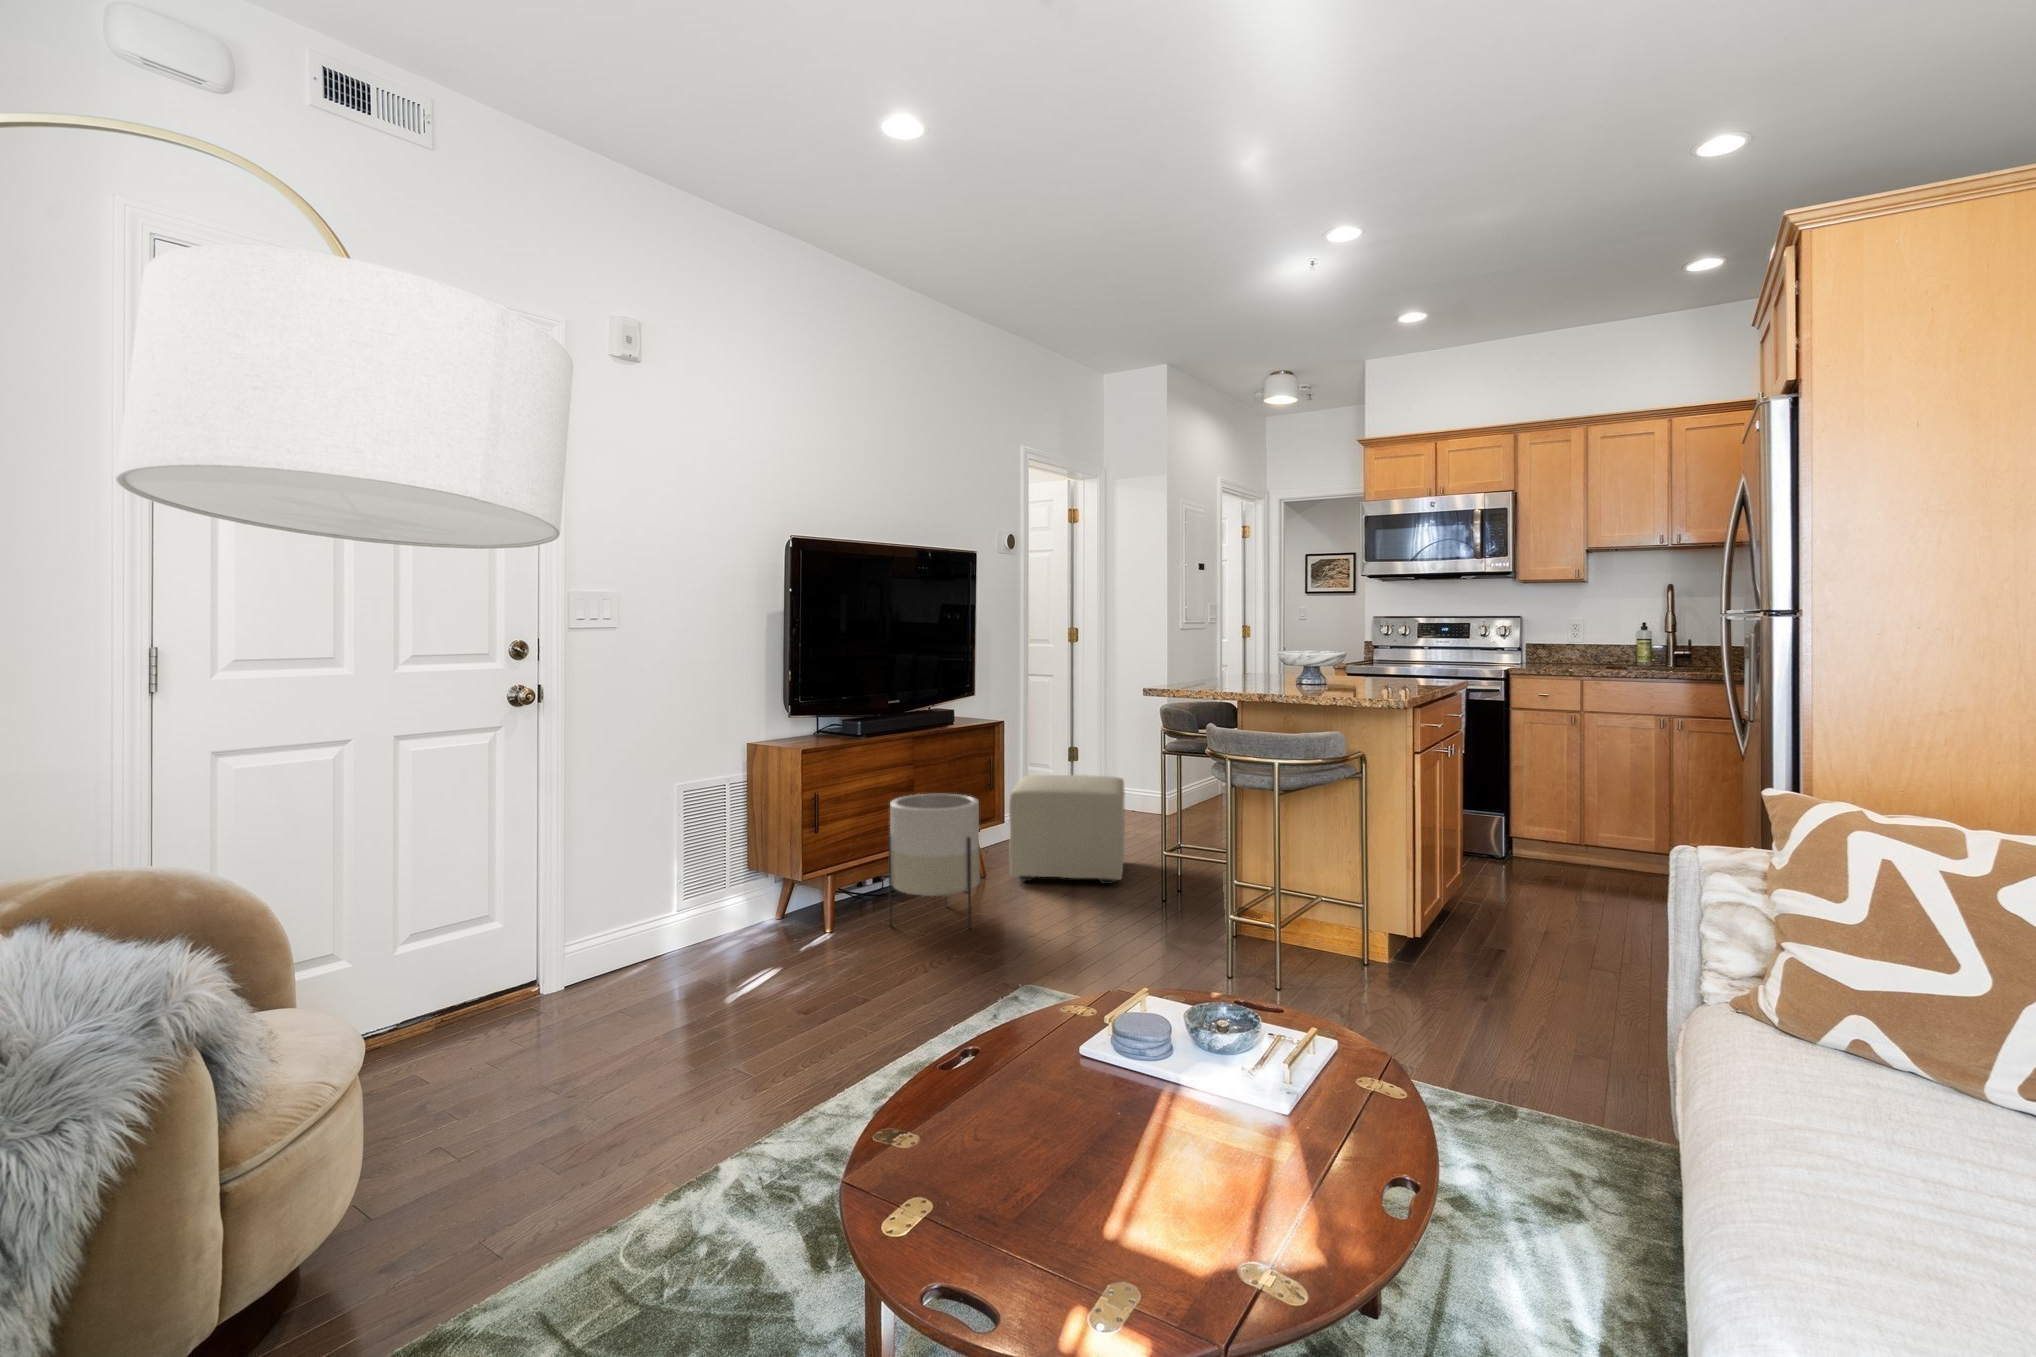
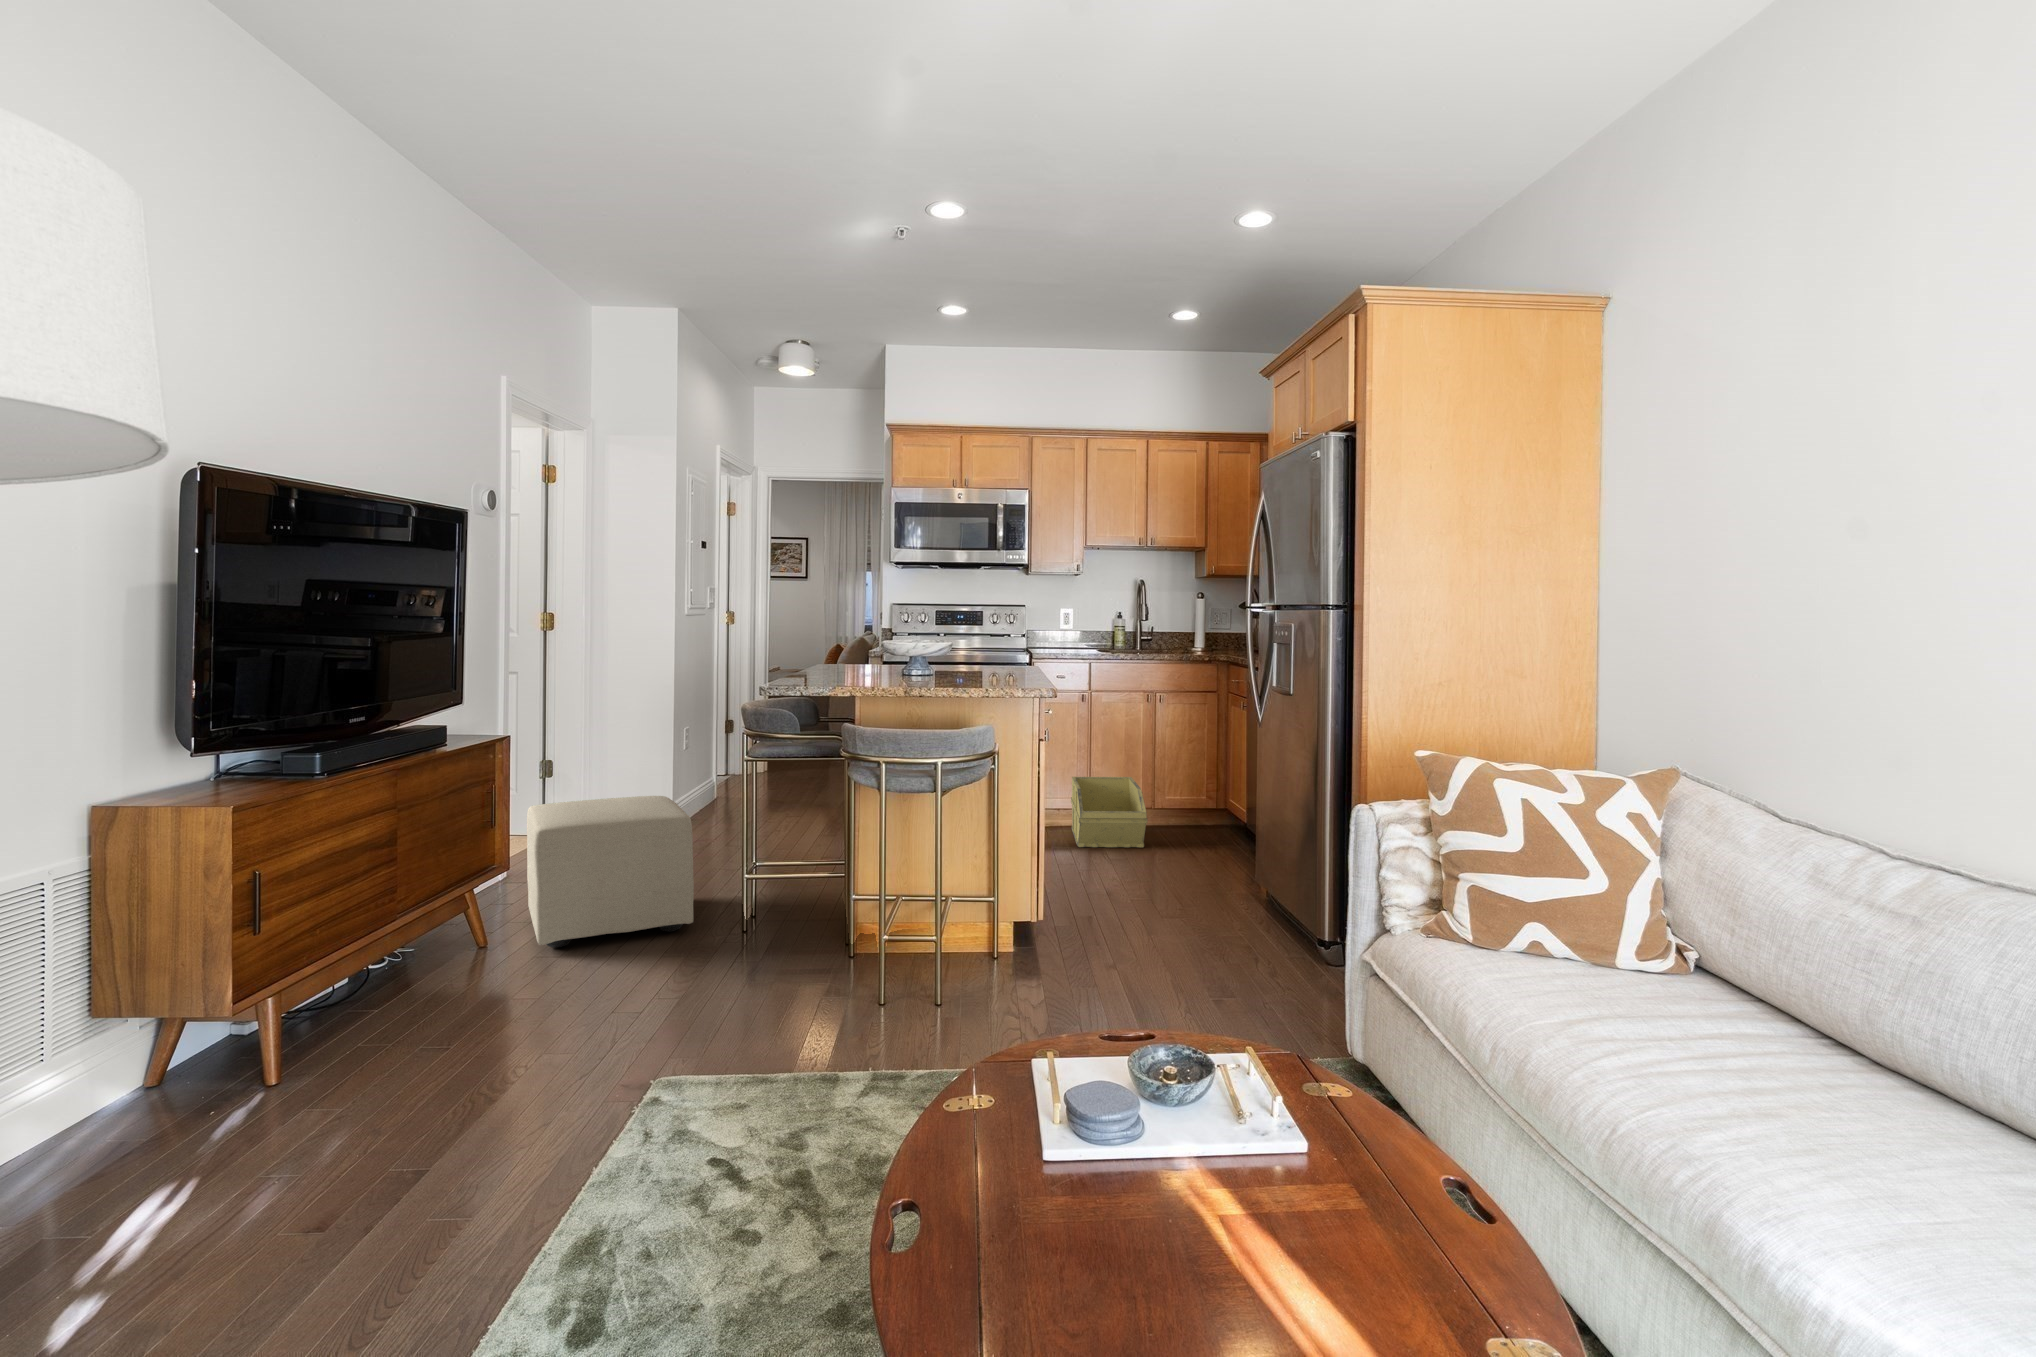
planter: present [888,794,980,929] -> none [384,842,535,1052]
storage bin: none [1541,799,1636,885] -> present [1071,777,1148,847]

